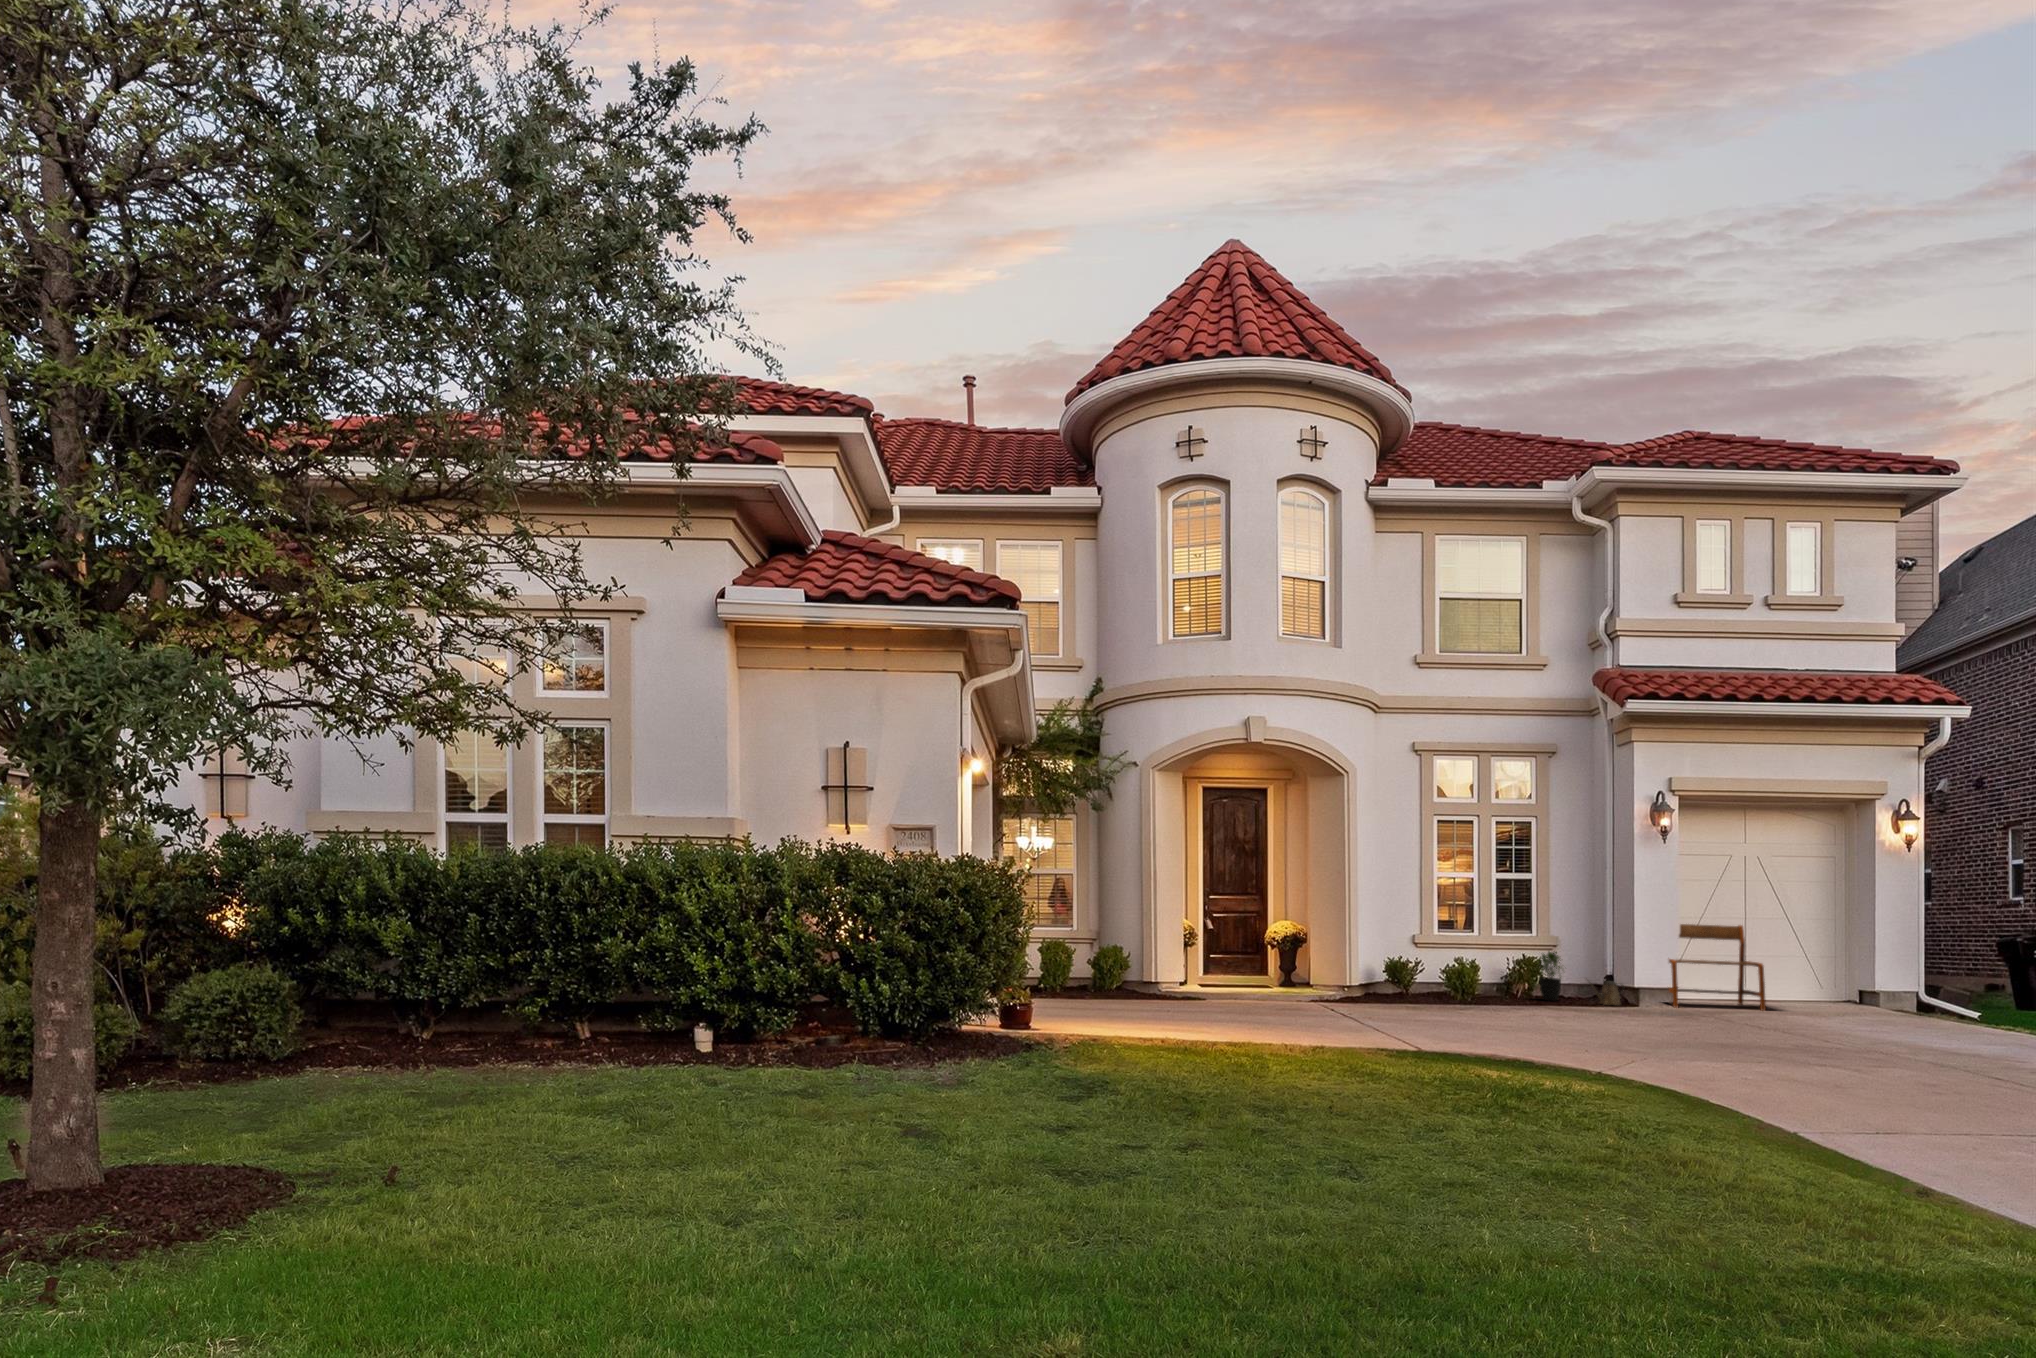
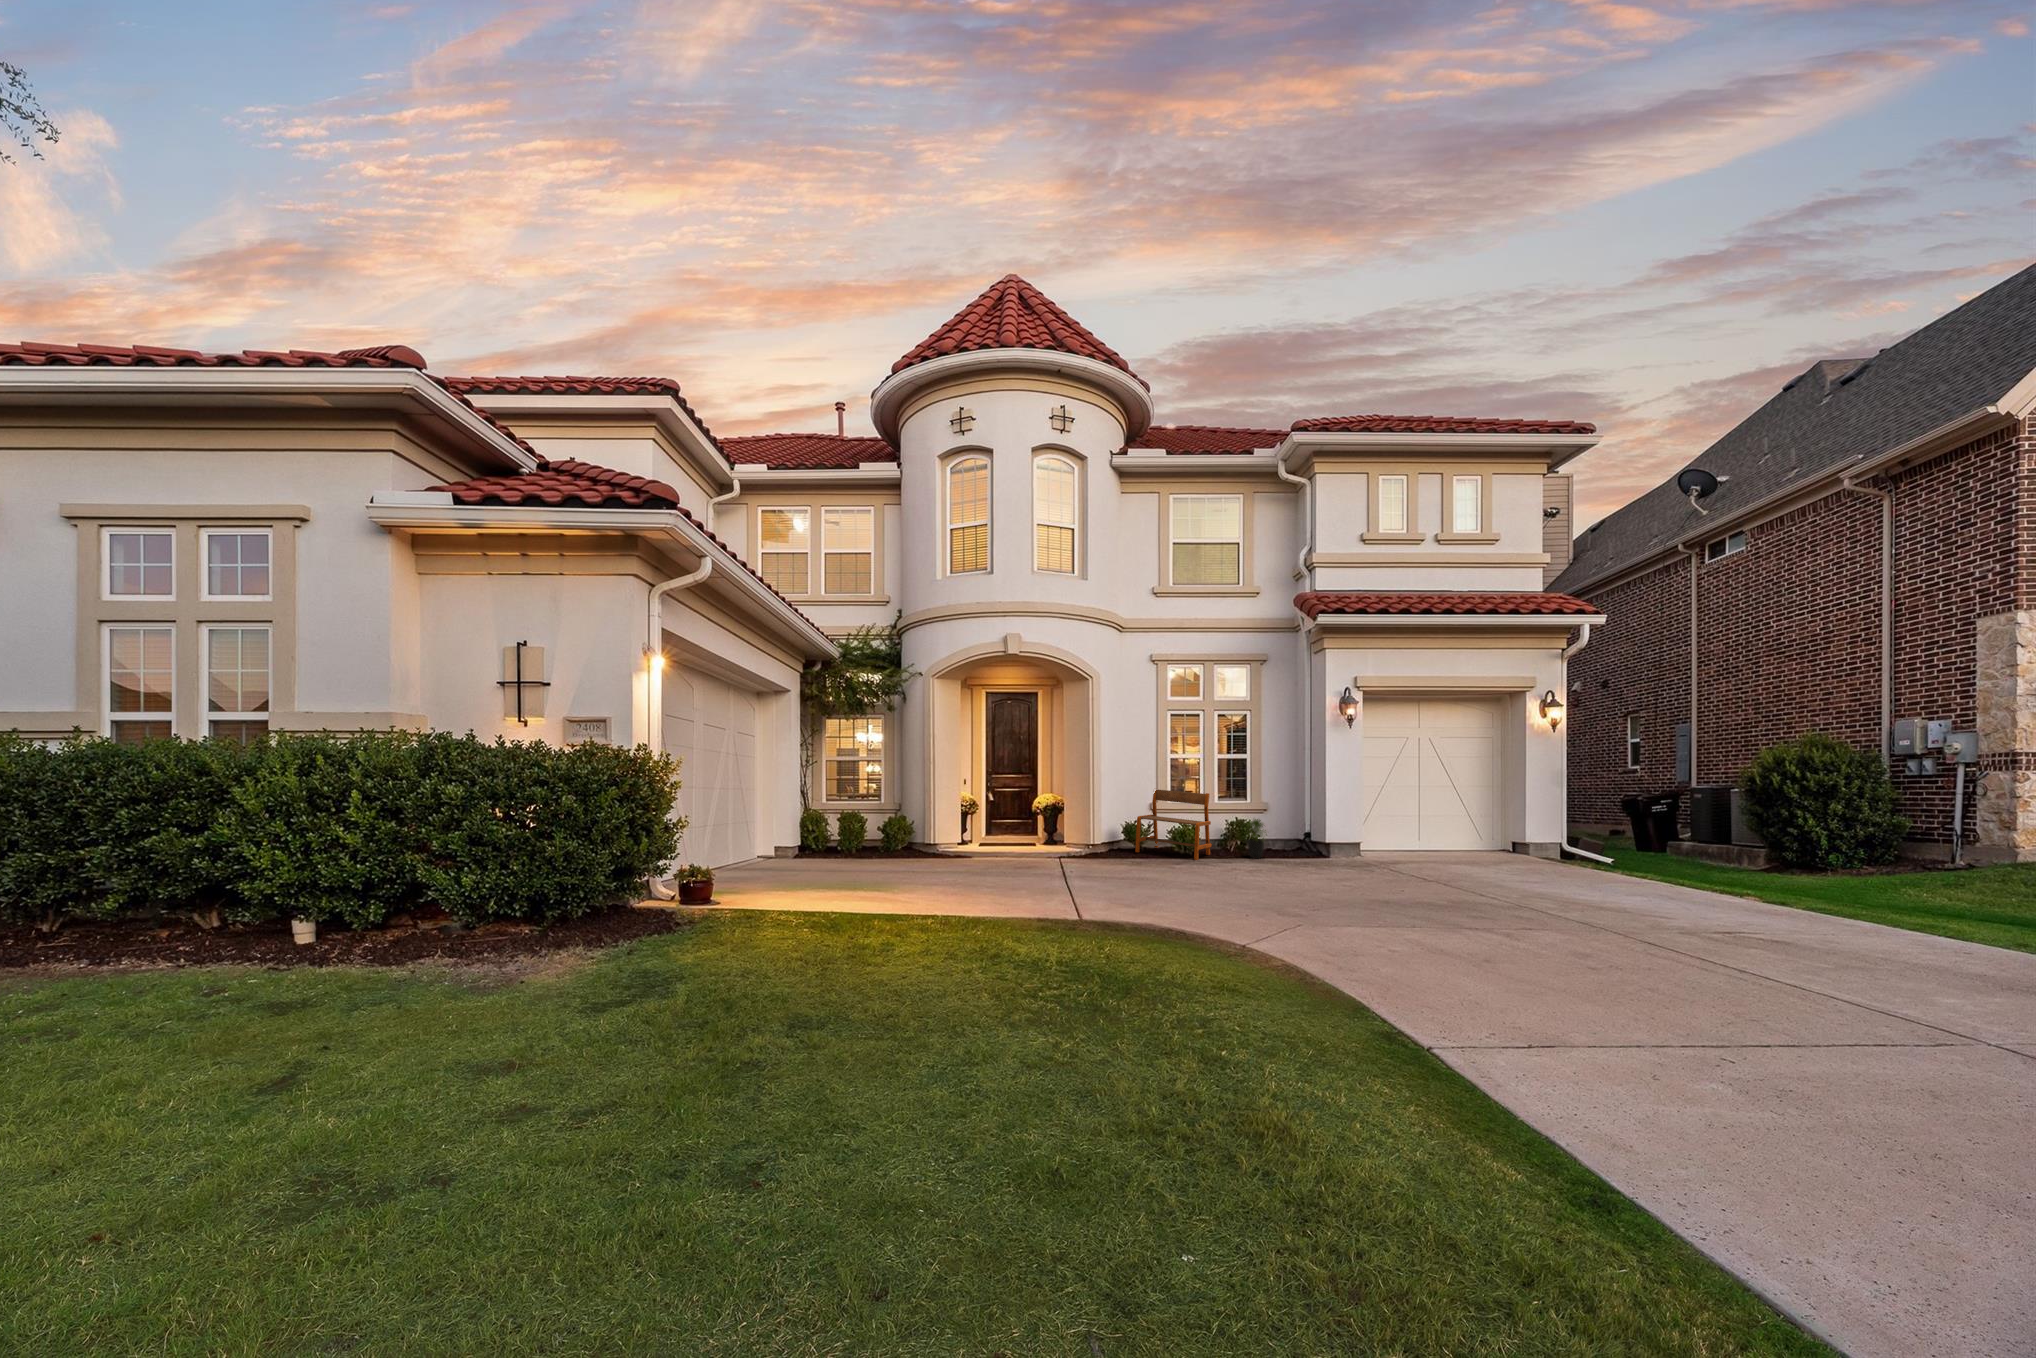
bench: present [1669,924,1766,1011] -> present [1135,790,1212,860]
watering can: present [1589,980,1624,1005] -> none [1281,841,1314,863]

